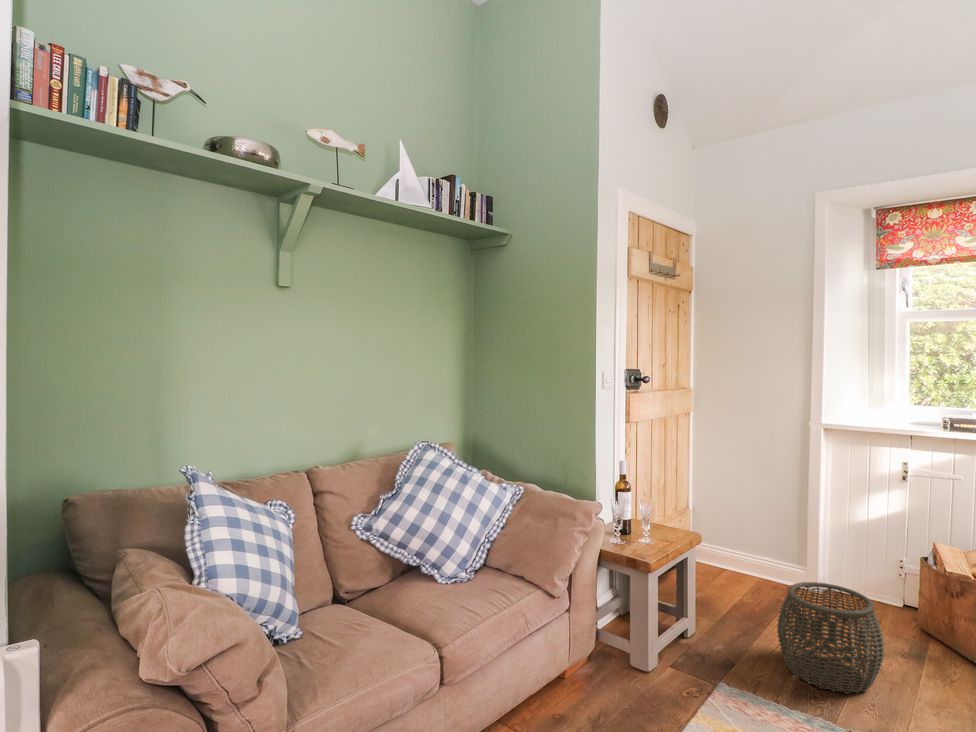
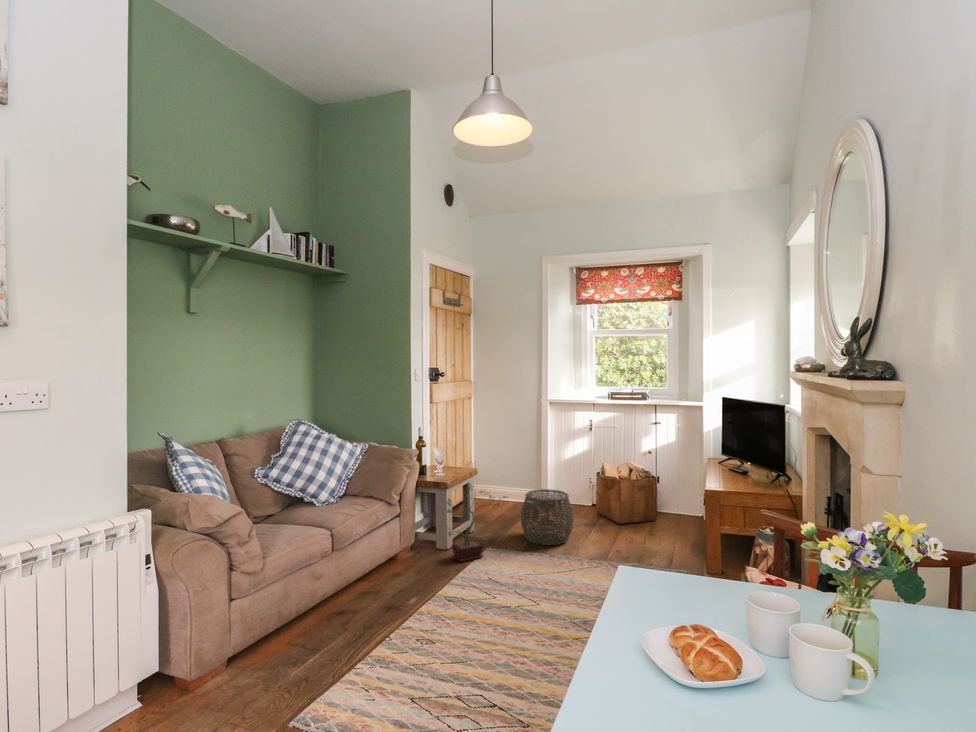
potted plant: none [645,563,760,700] -> present [447,483,507,562]

